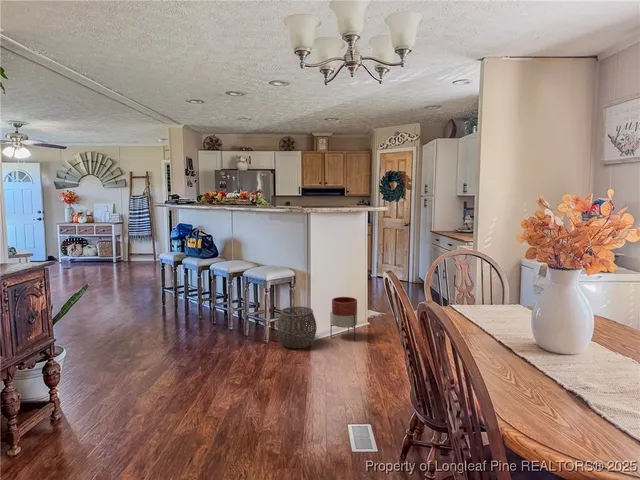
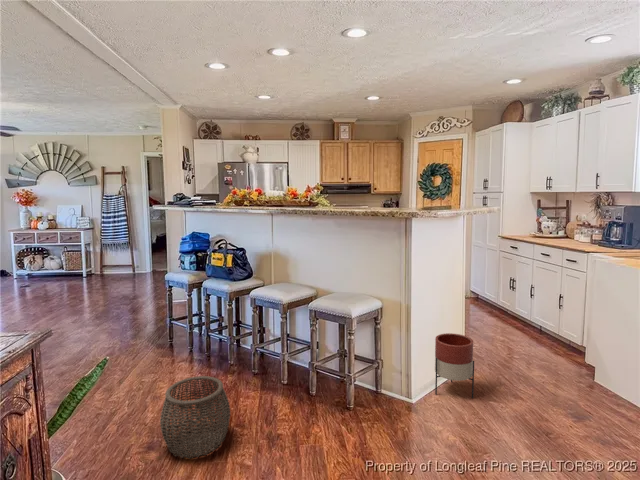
woven basket: present [277,306,317,349] -> present [160,376,230,458]

